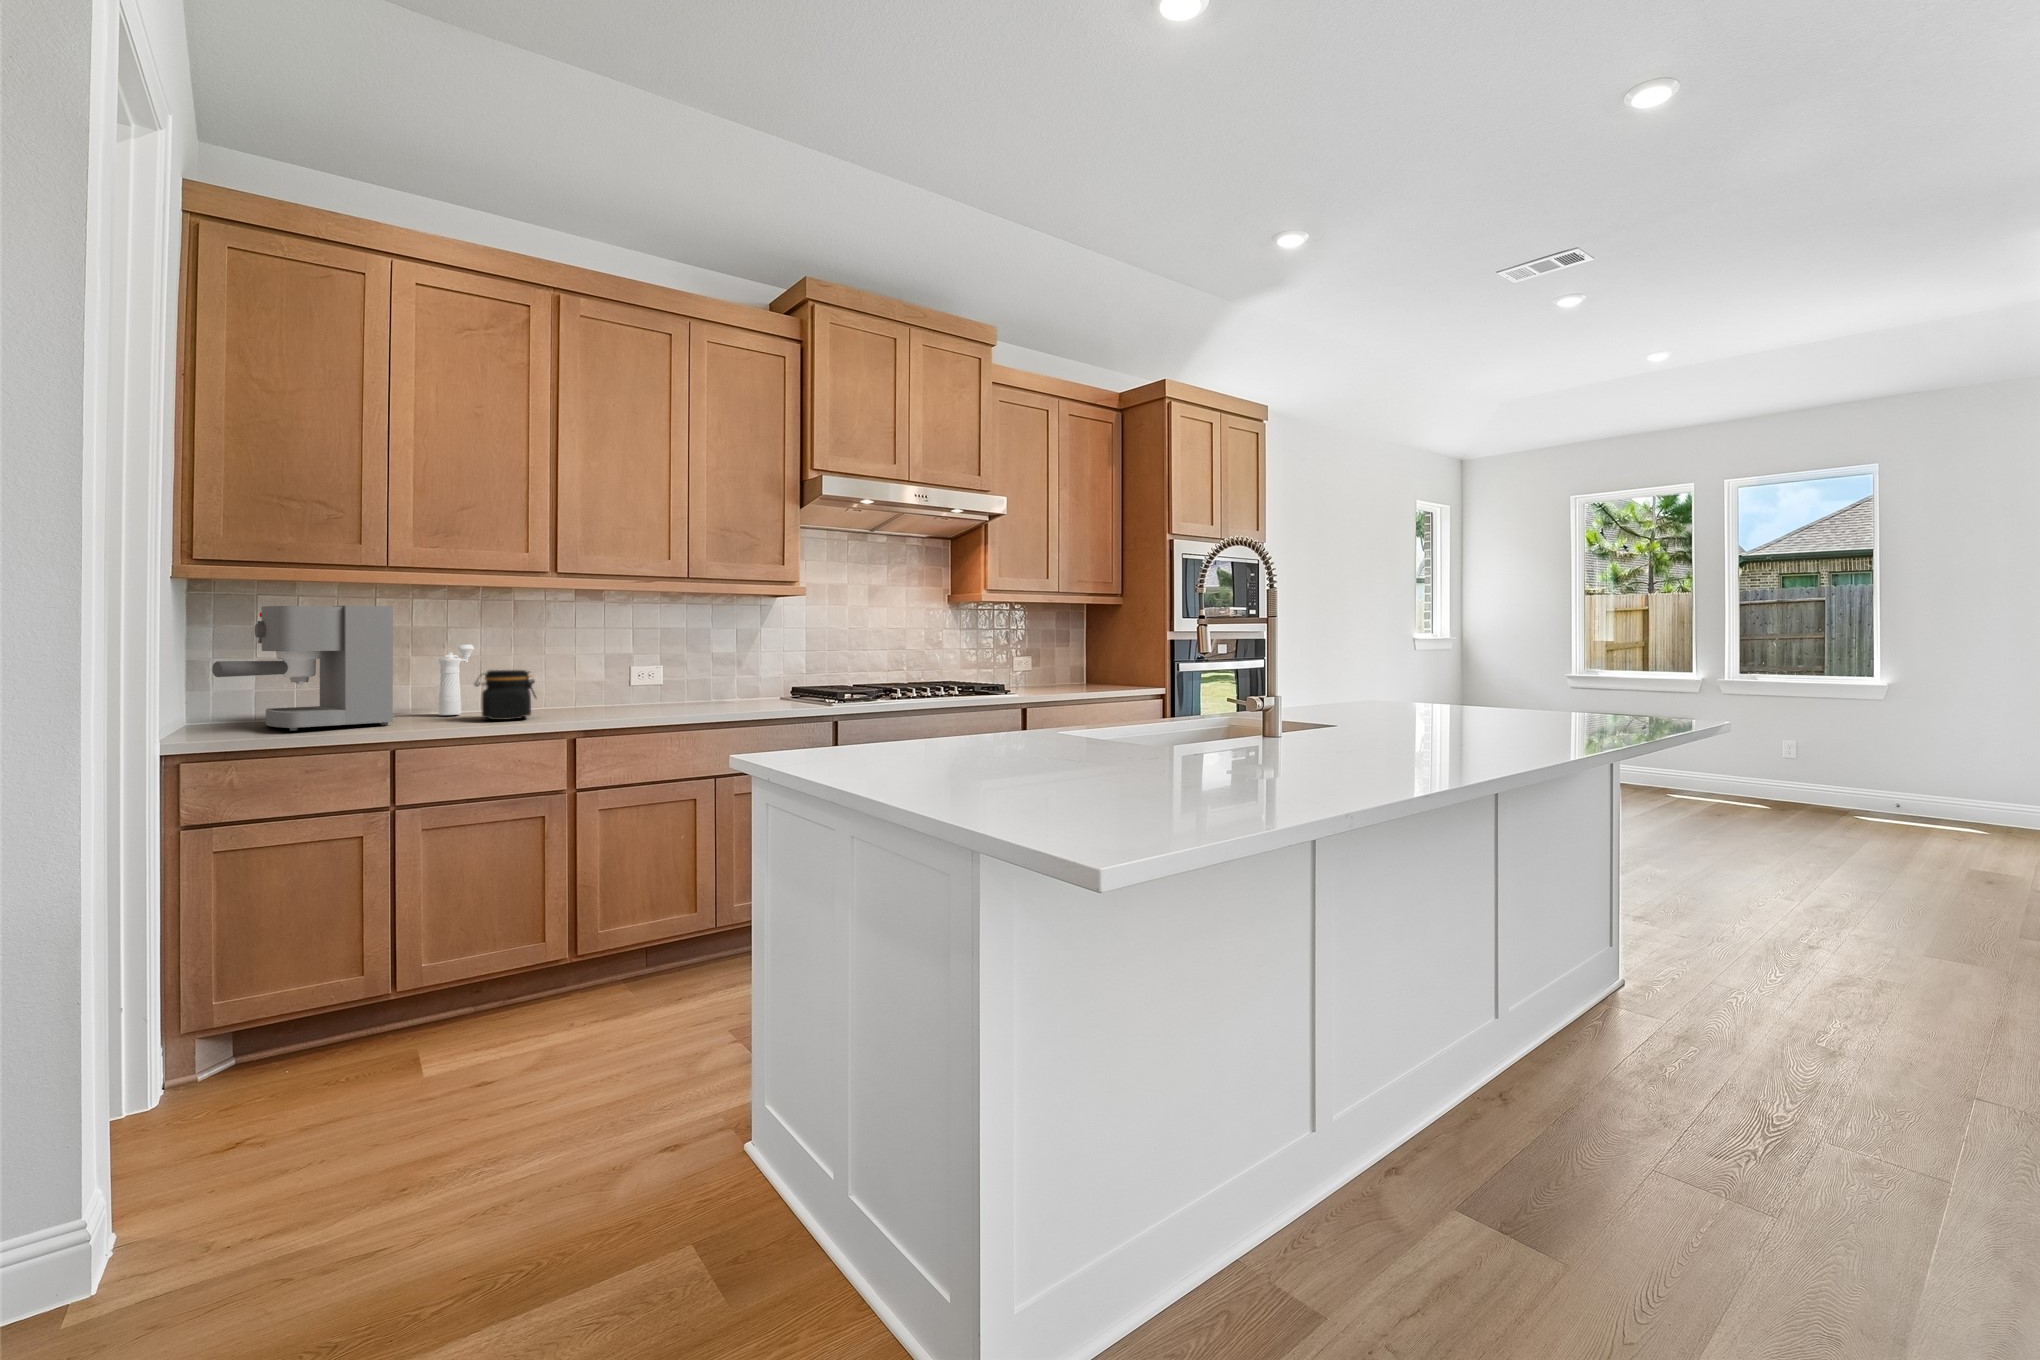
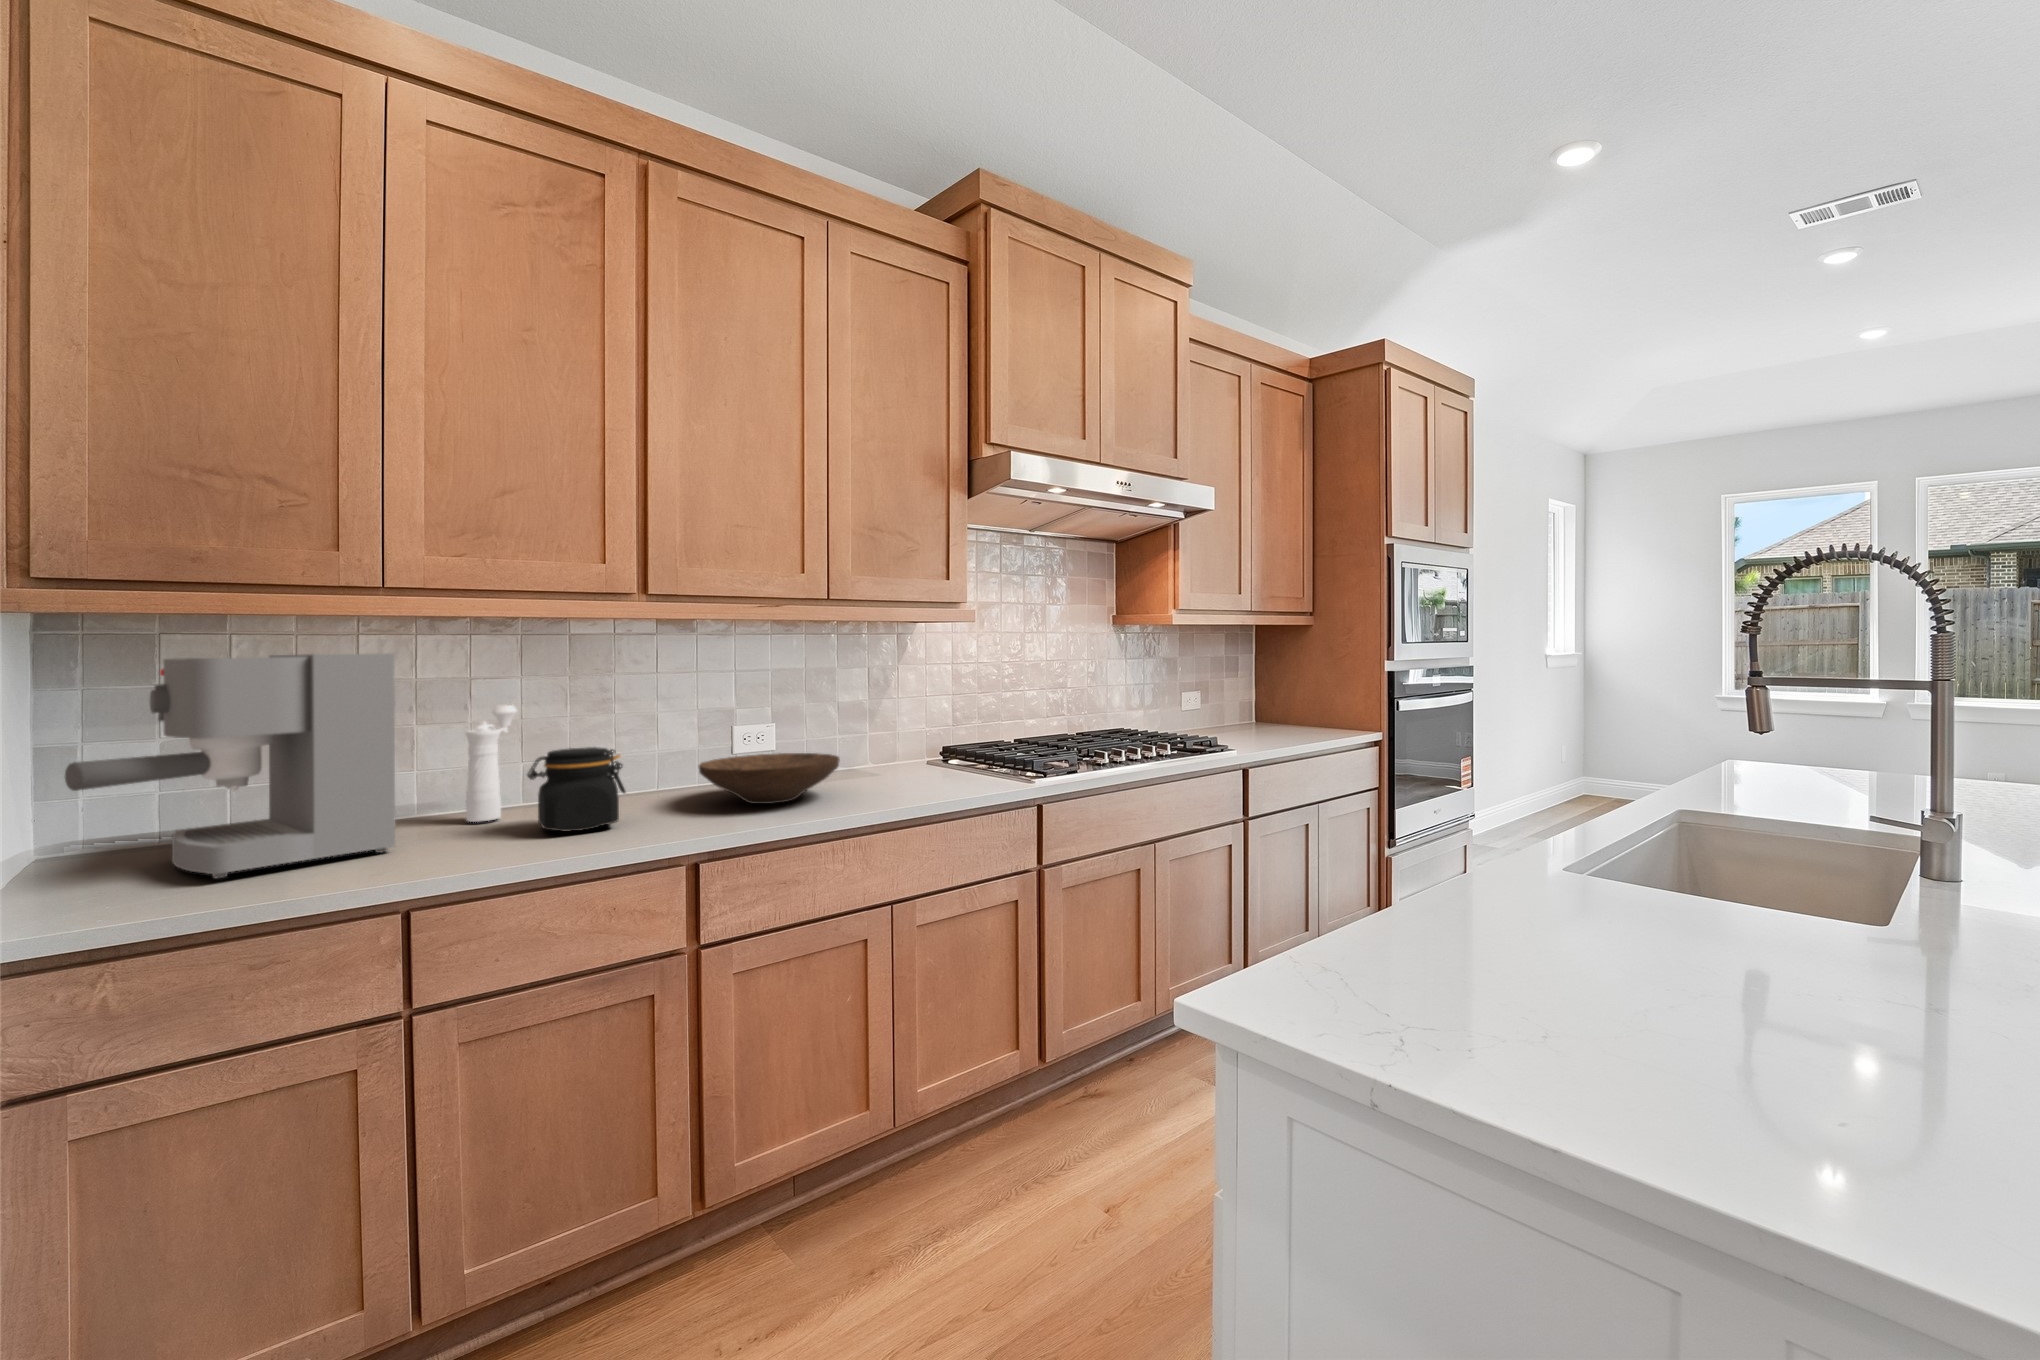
wooden bowl: none [589,683,688,712] -> present [699,753,840,804]

